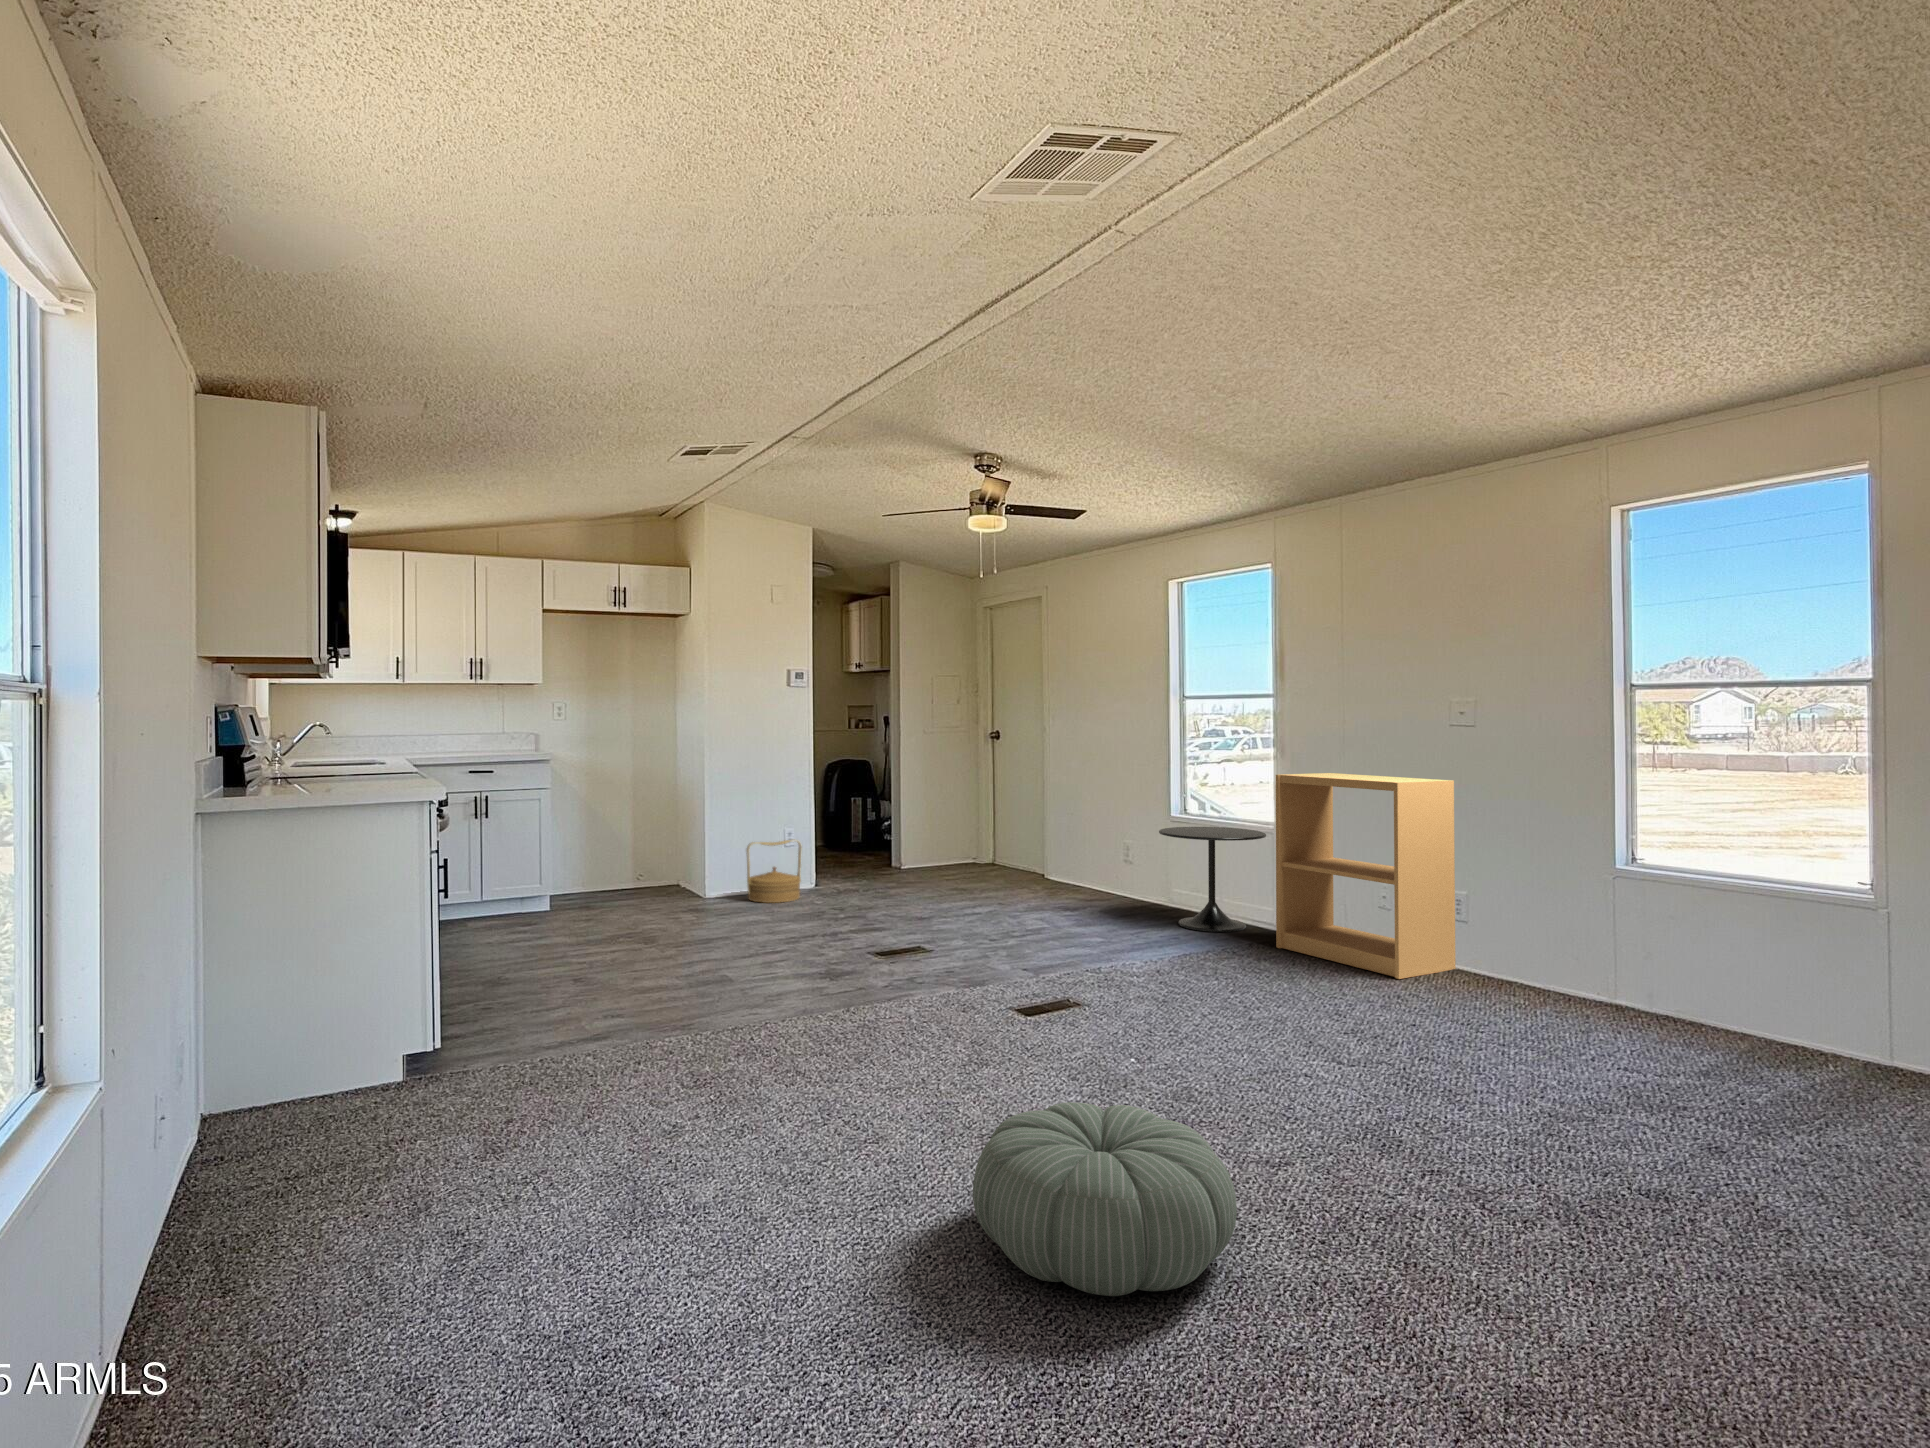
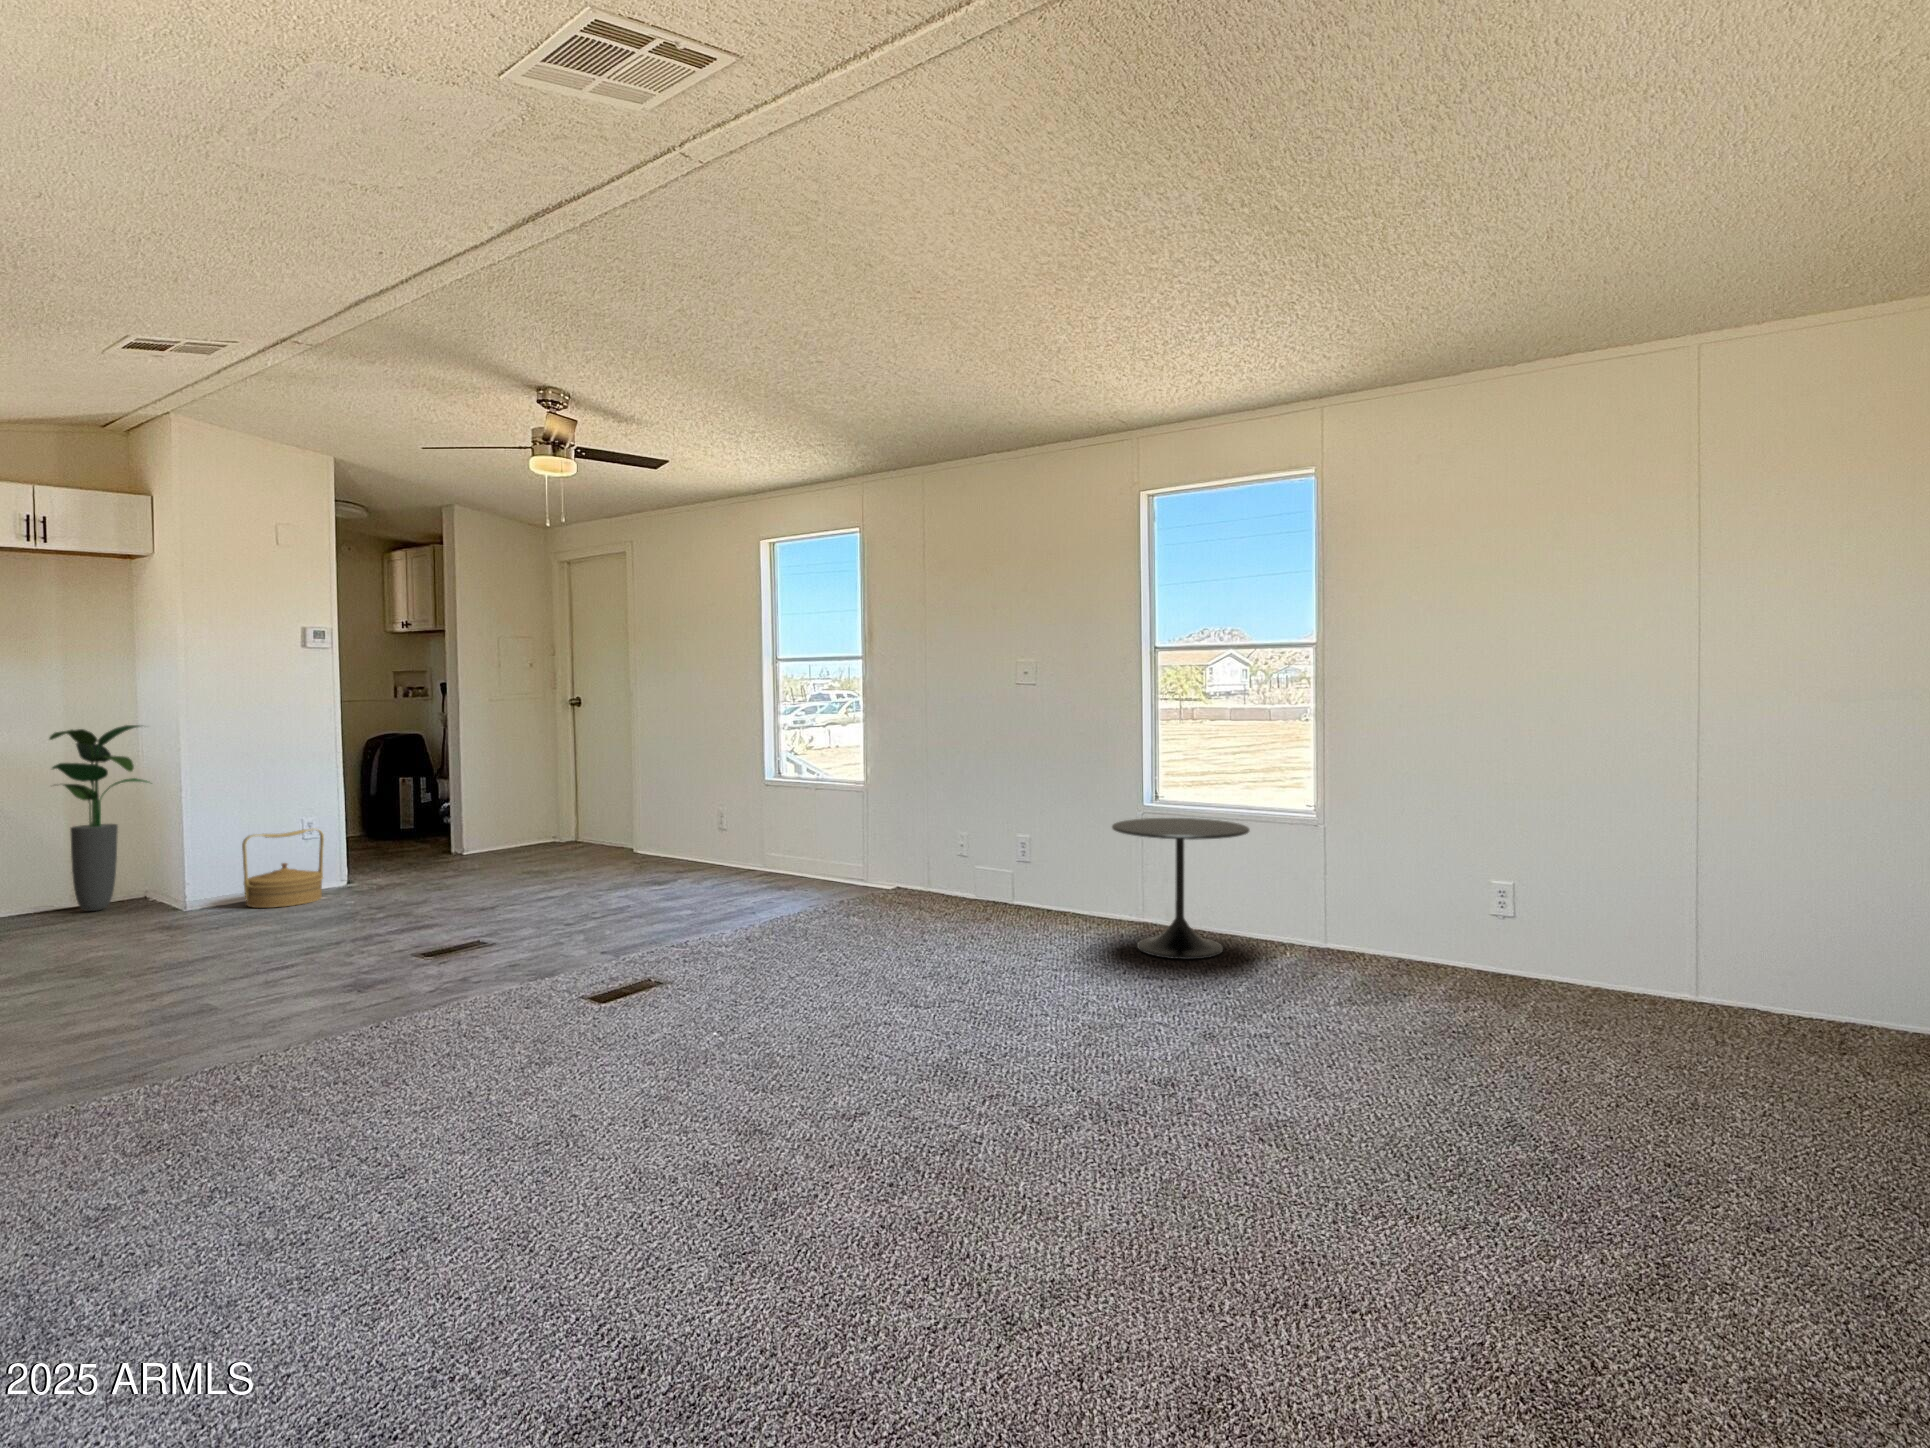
potted plant: none [627,752,689,894] -> present [49,725,148,911]
bookshelf: present [1276,773,1455,979] -> none [869,732,1024,922]
side table: present [1159,827,1266,932] -> present [1112,818,1249,959]
pouf: present [973,1102,1237,1296] -> none [515,1085,809,1295]

